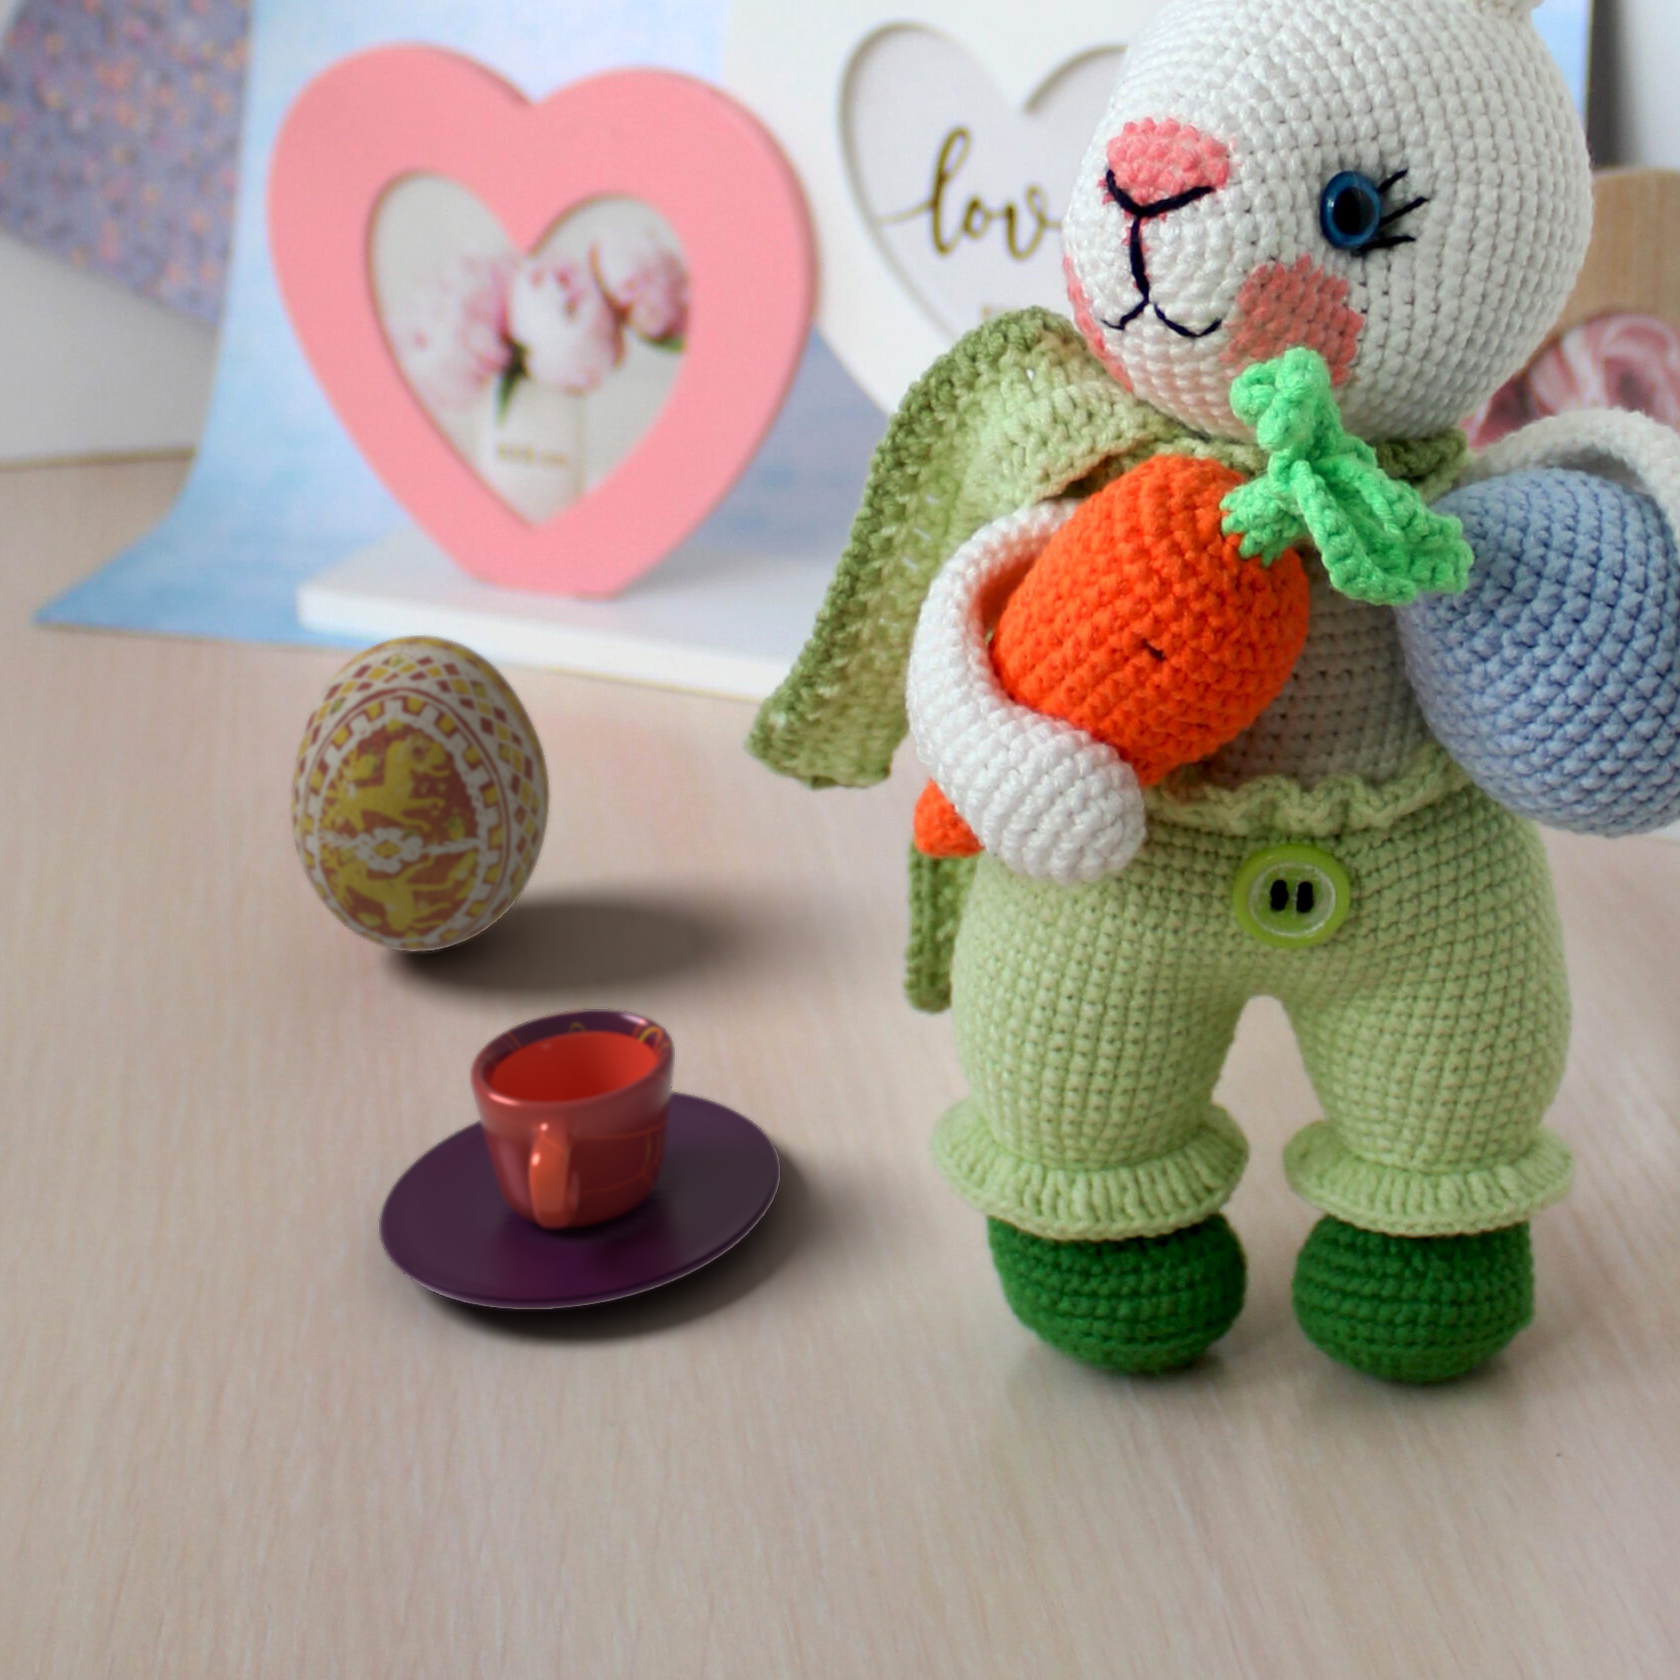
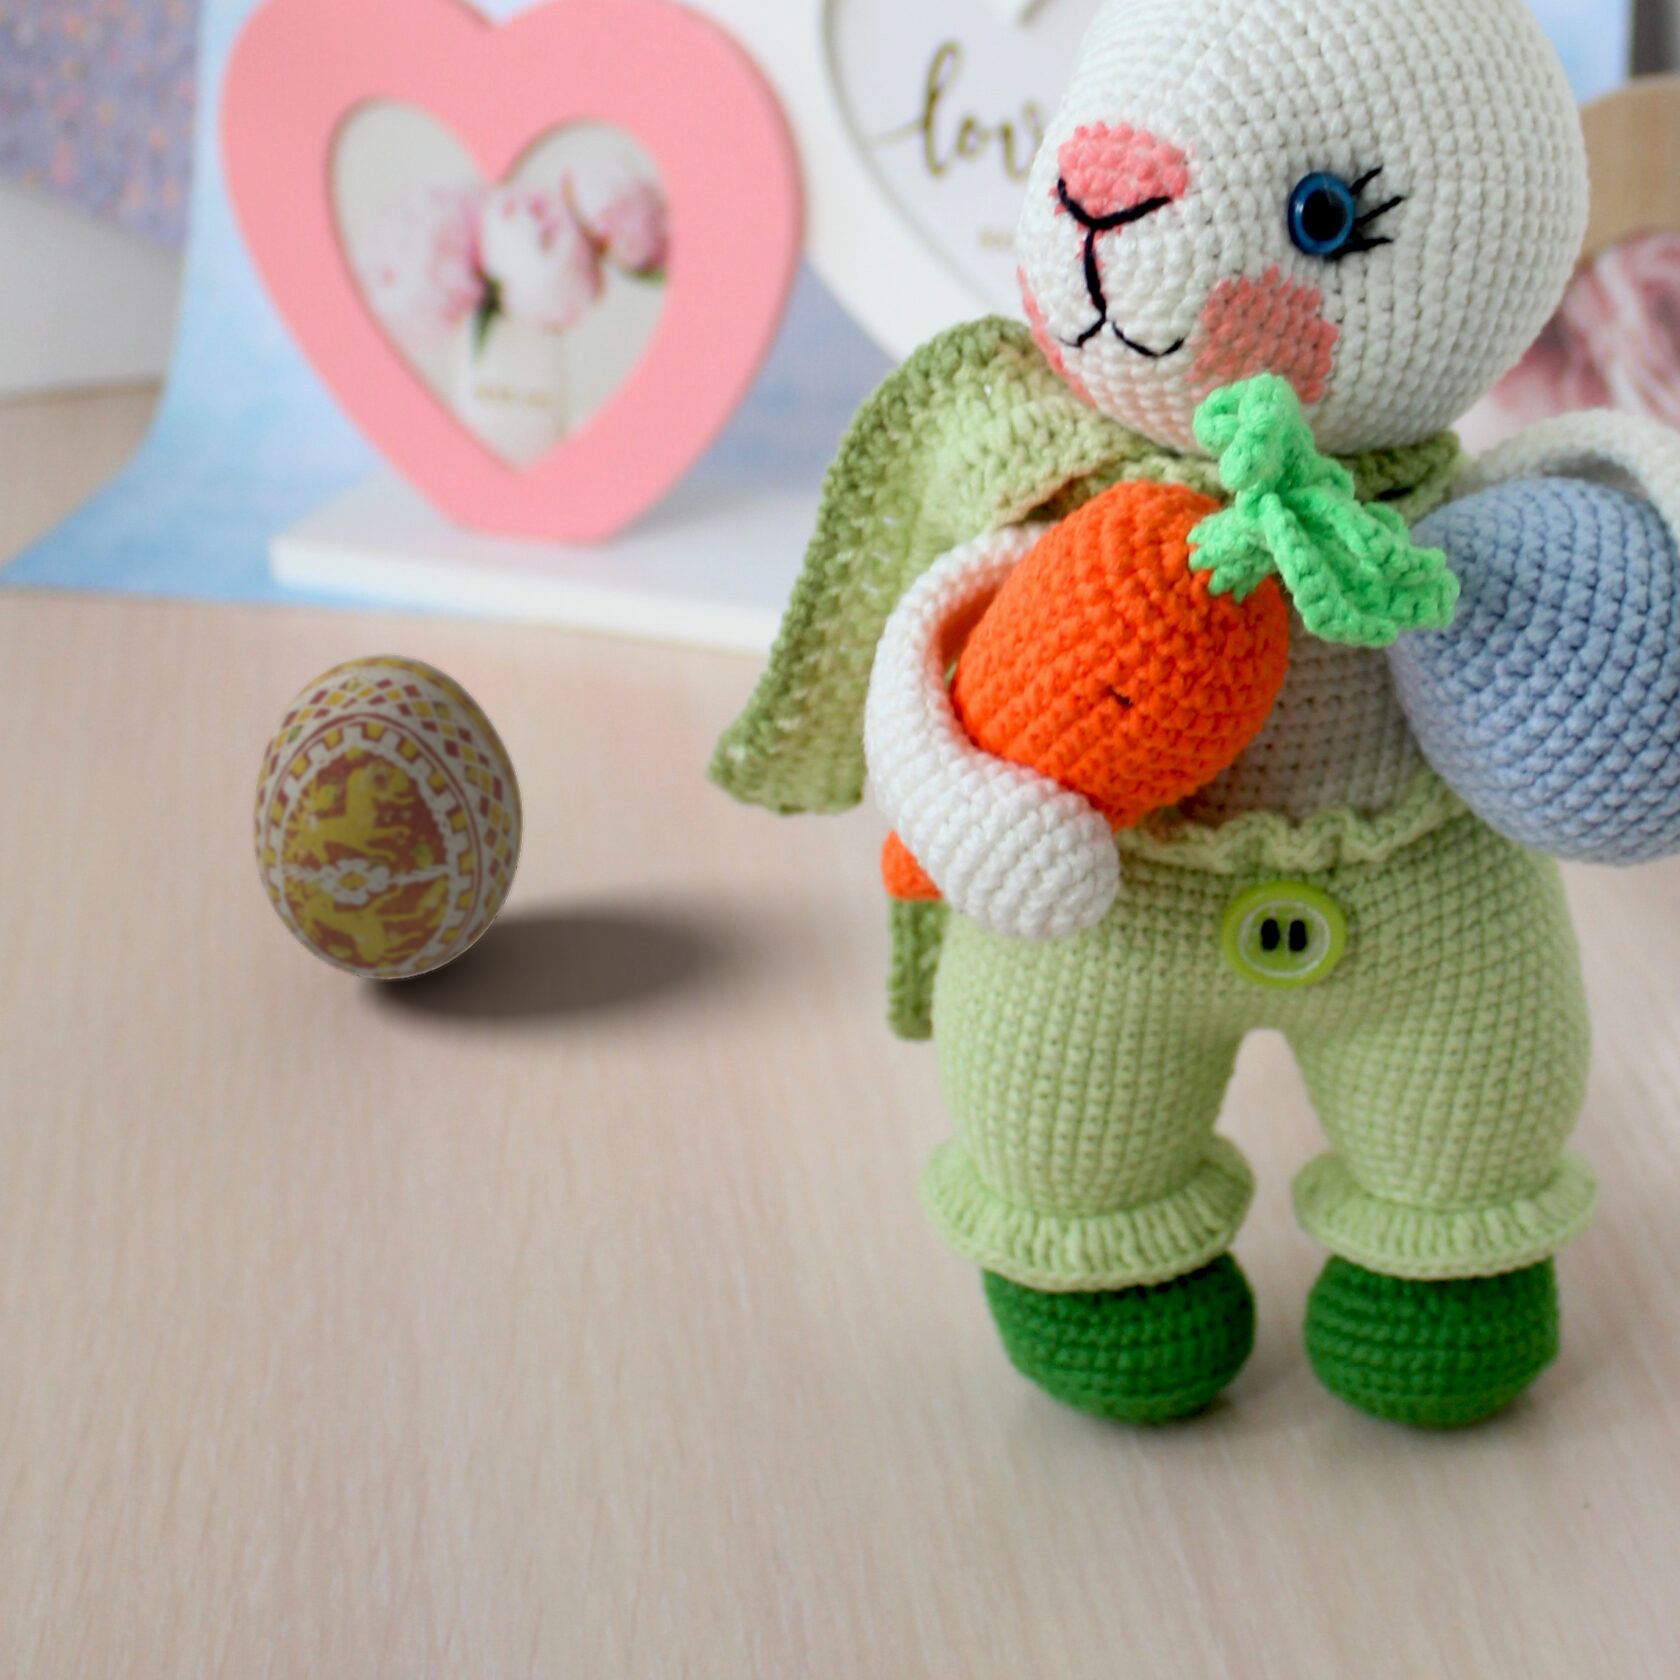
teacup: present [379,1009,781,1310] -> none [350,1053,768,1380]

